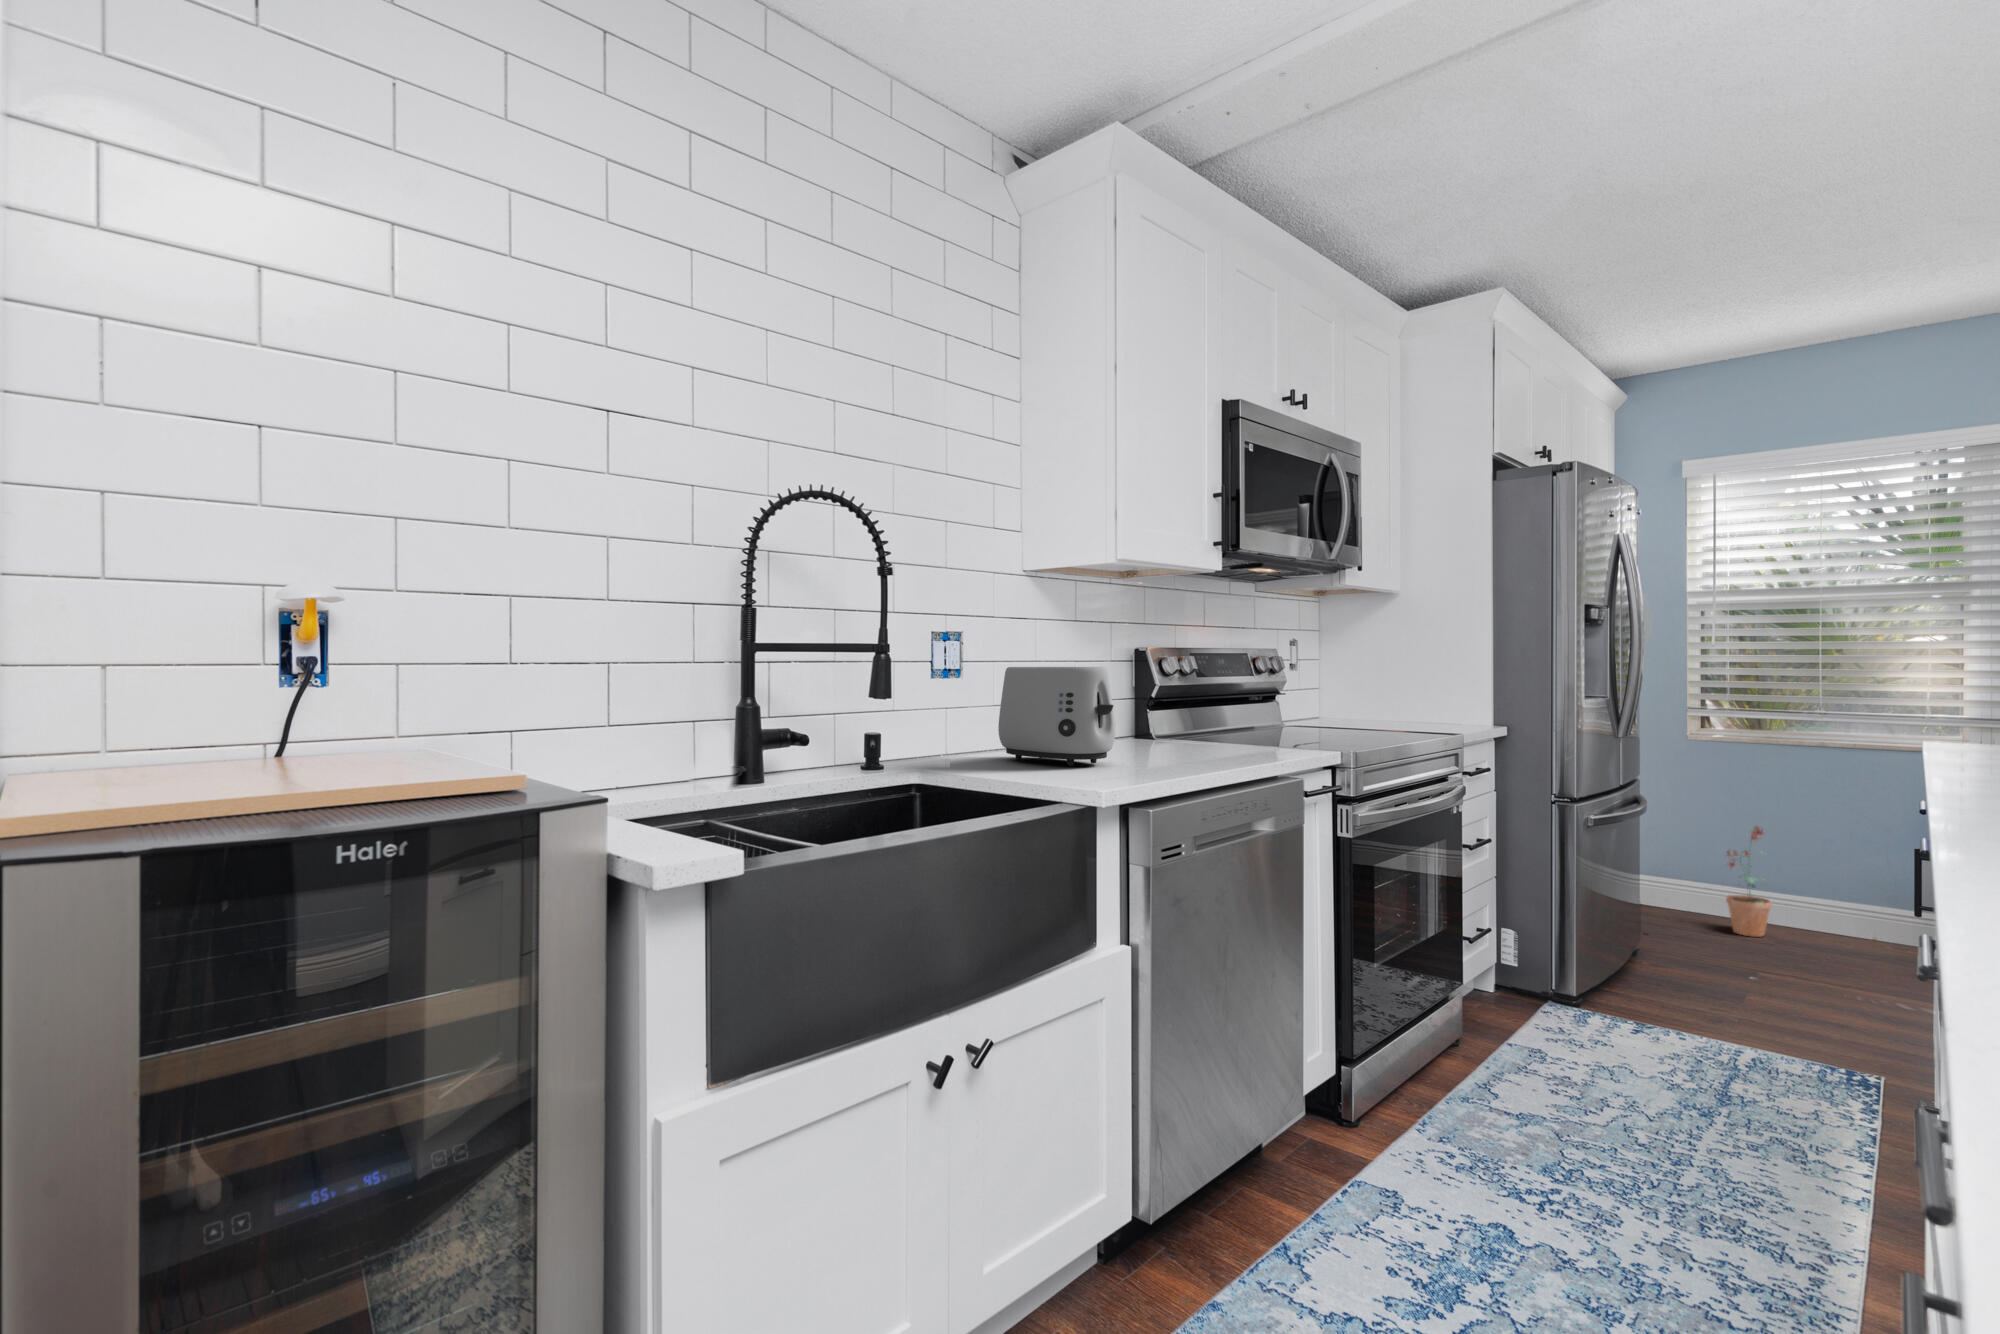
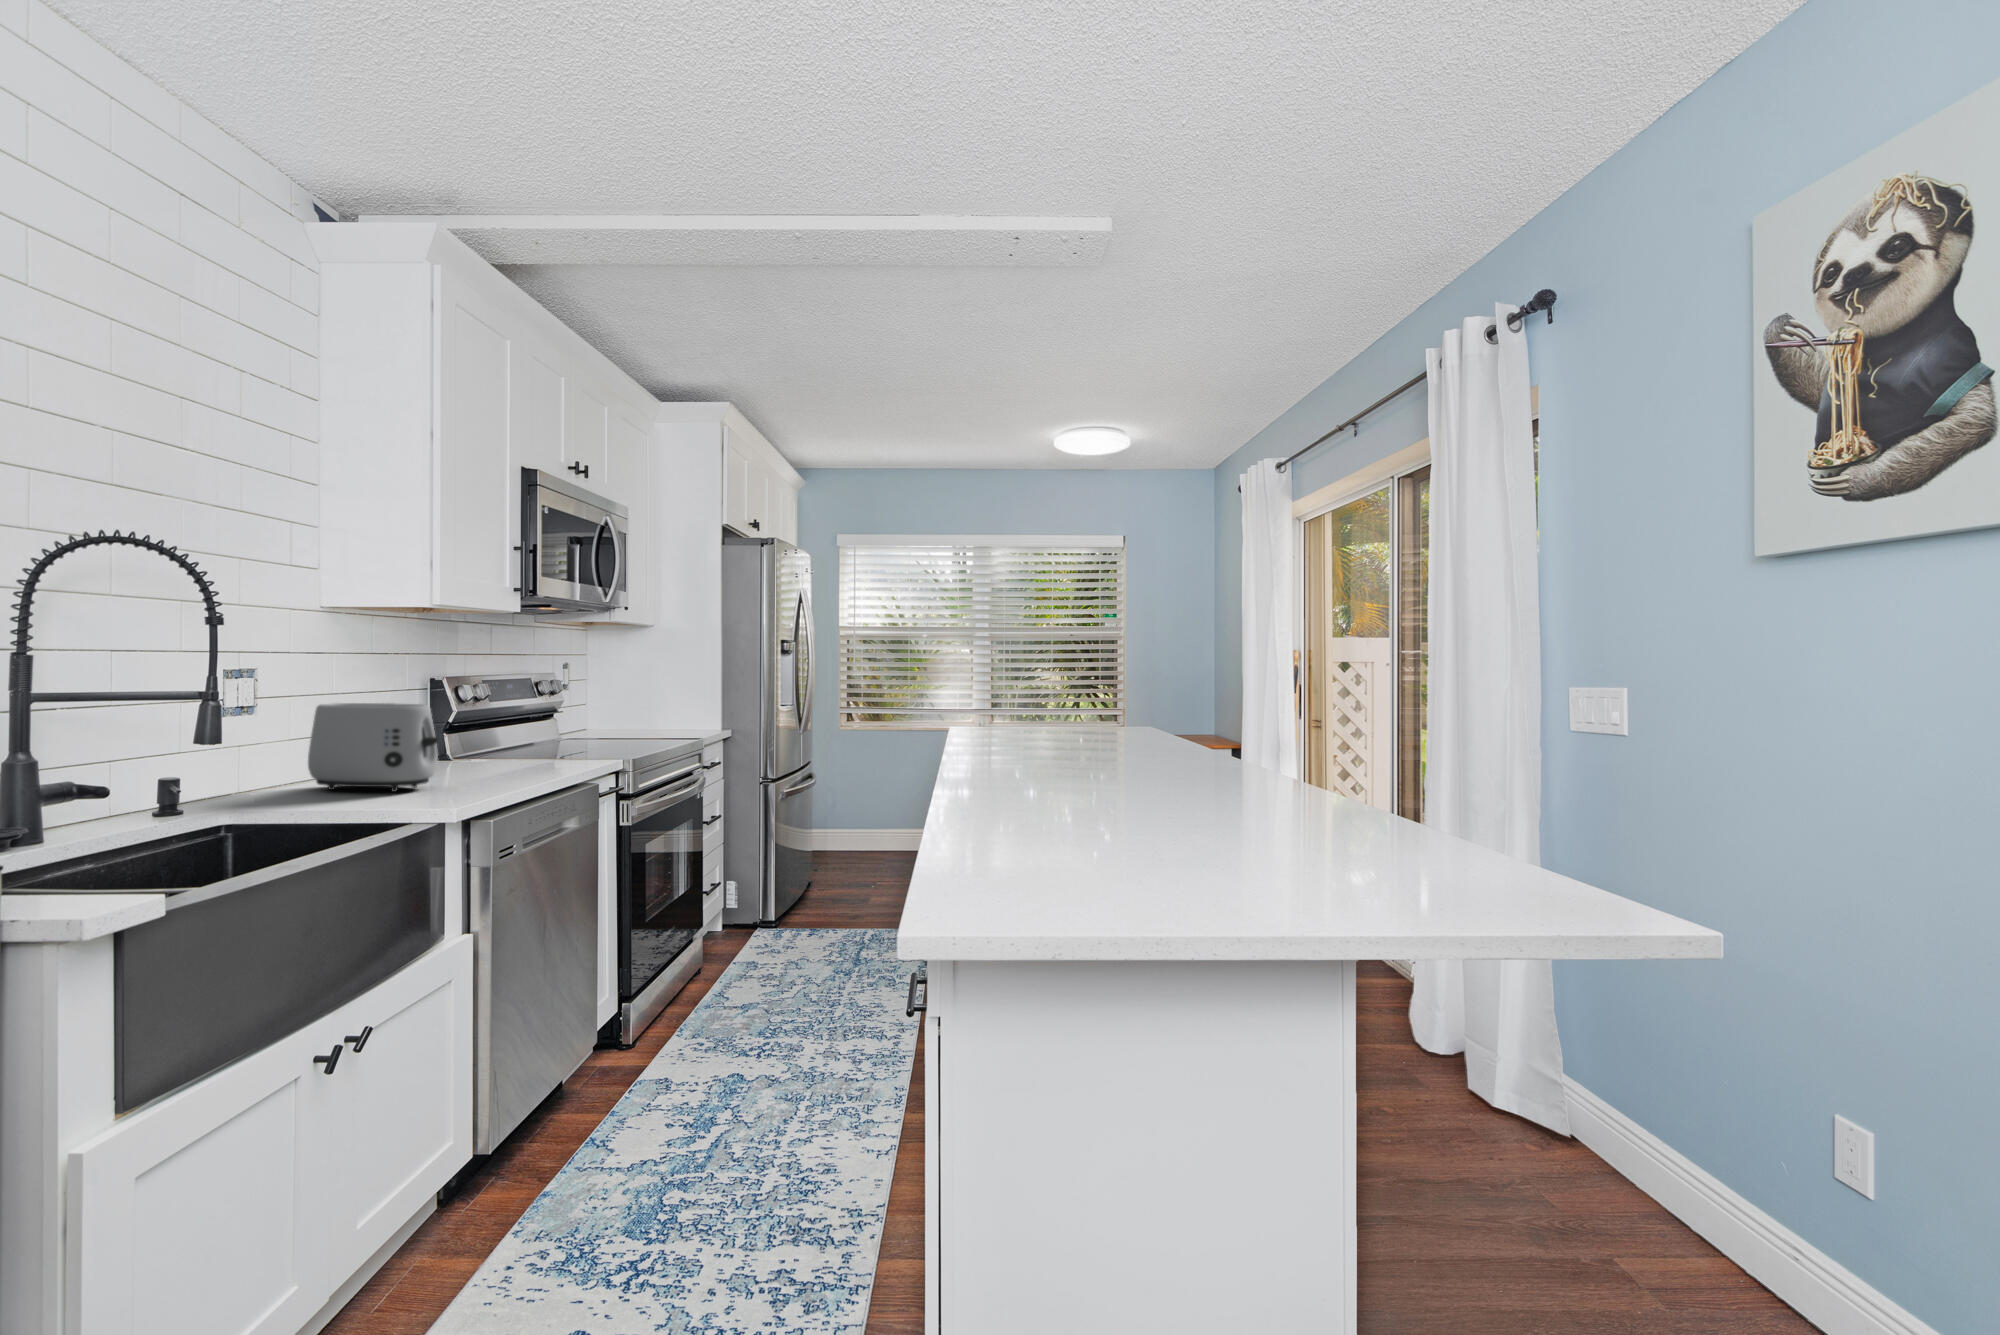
potted plant: present [1726,826,1771,937] -> none [860,785,885,860]

